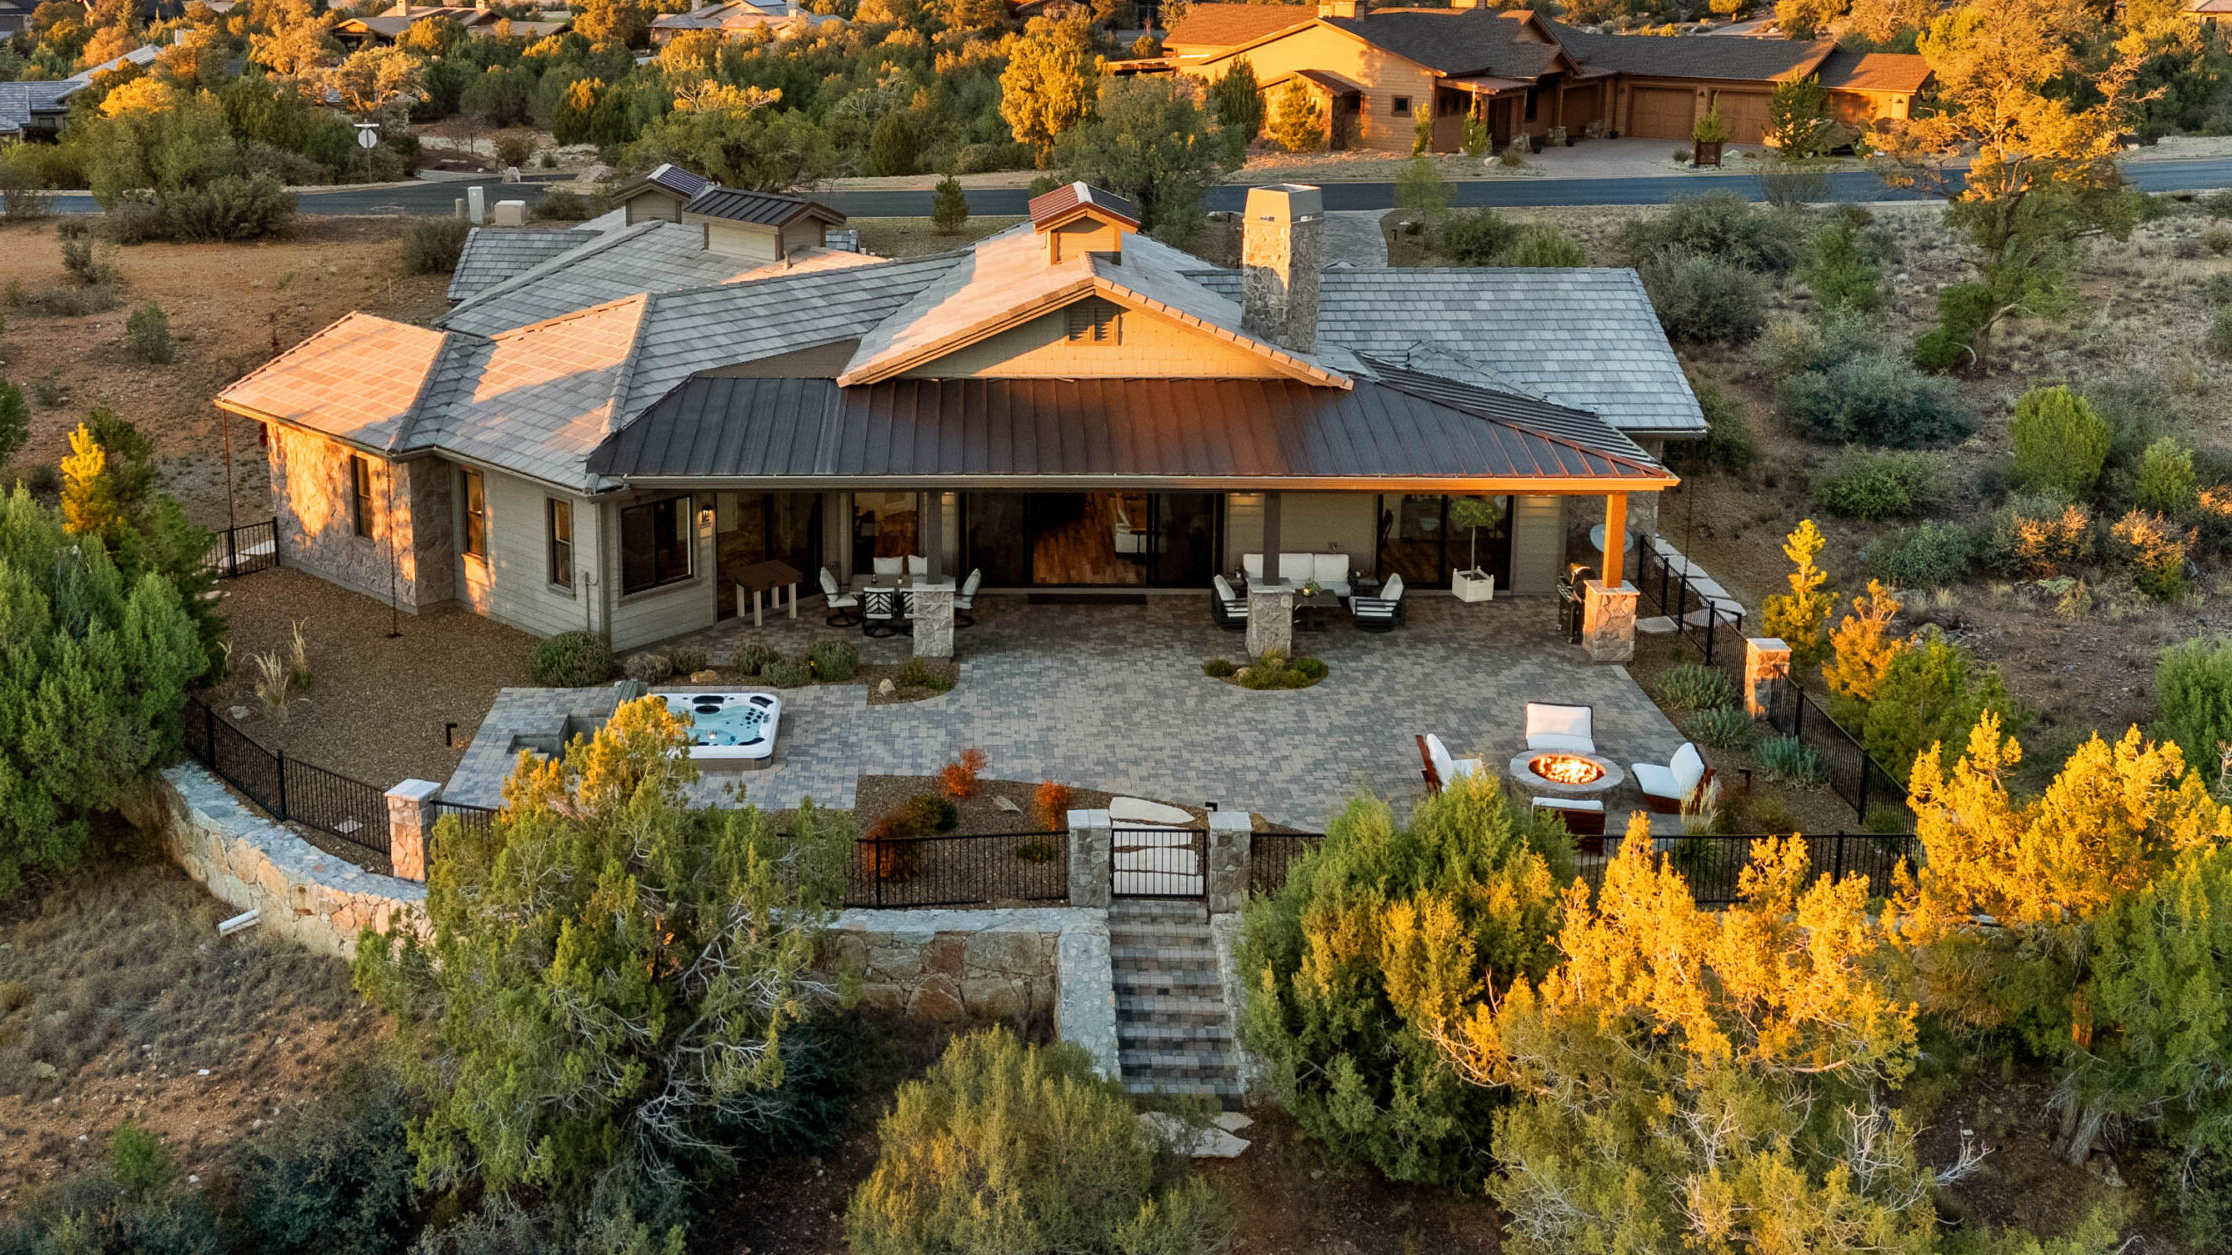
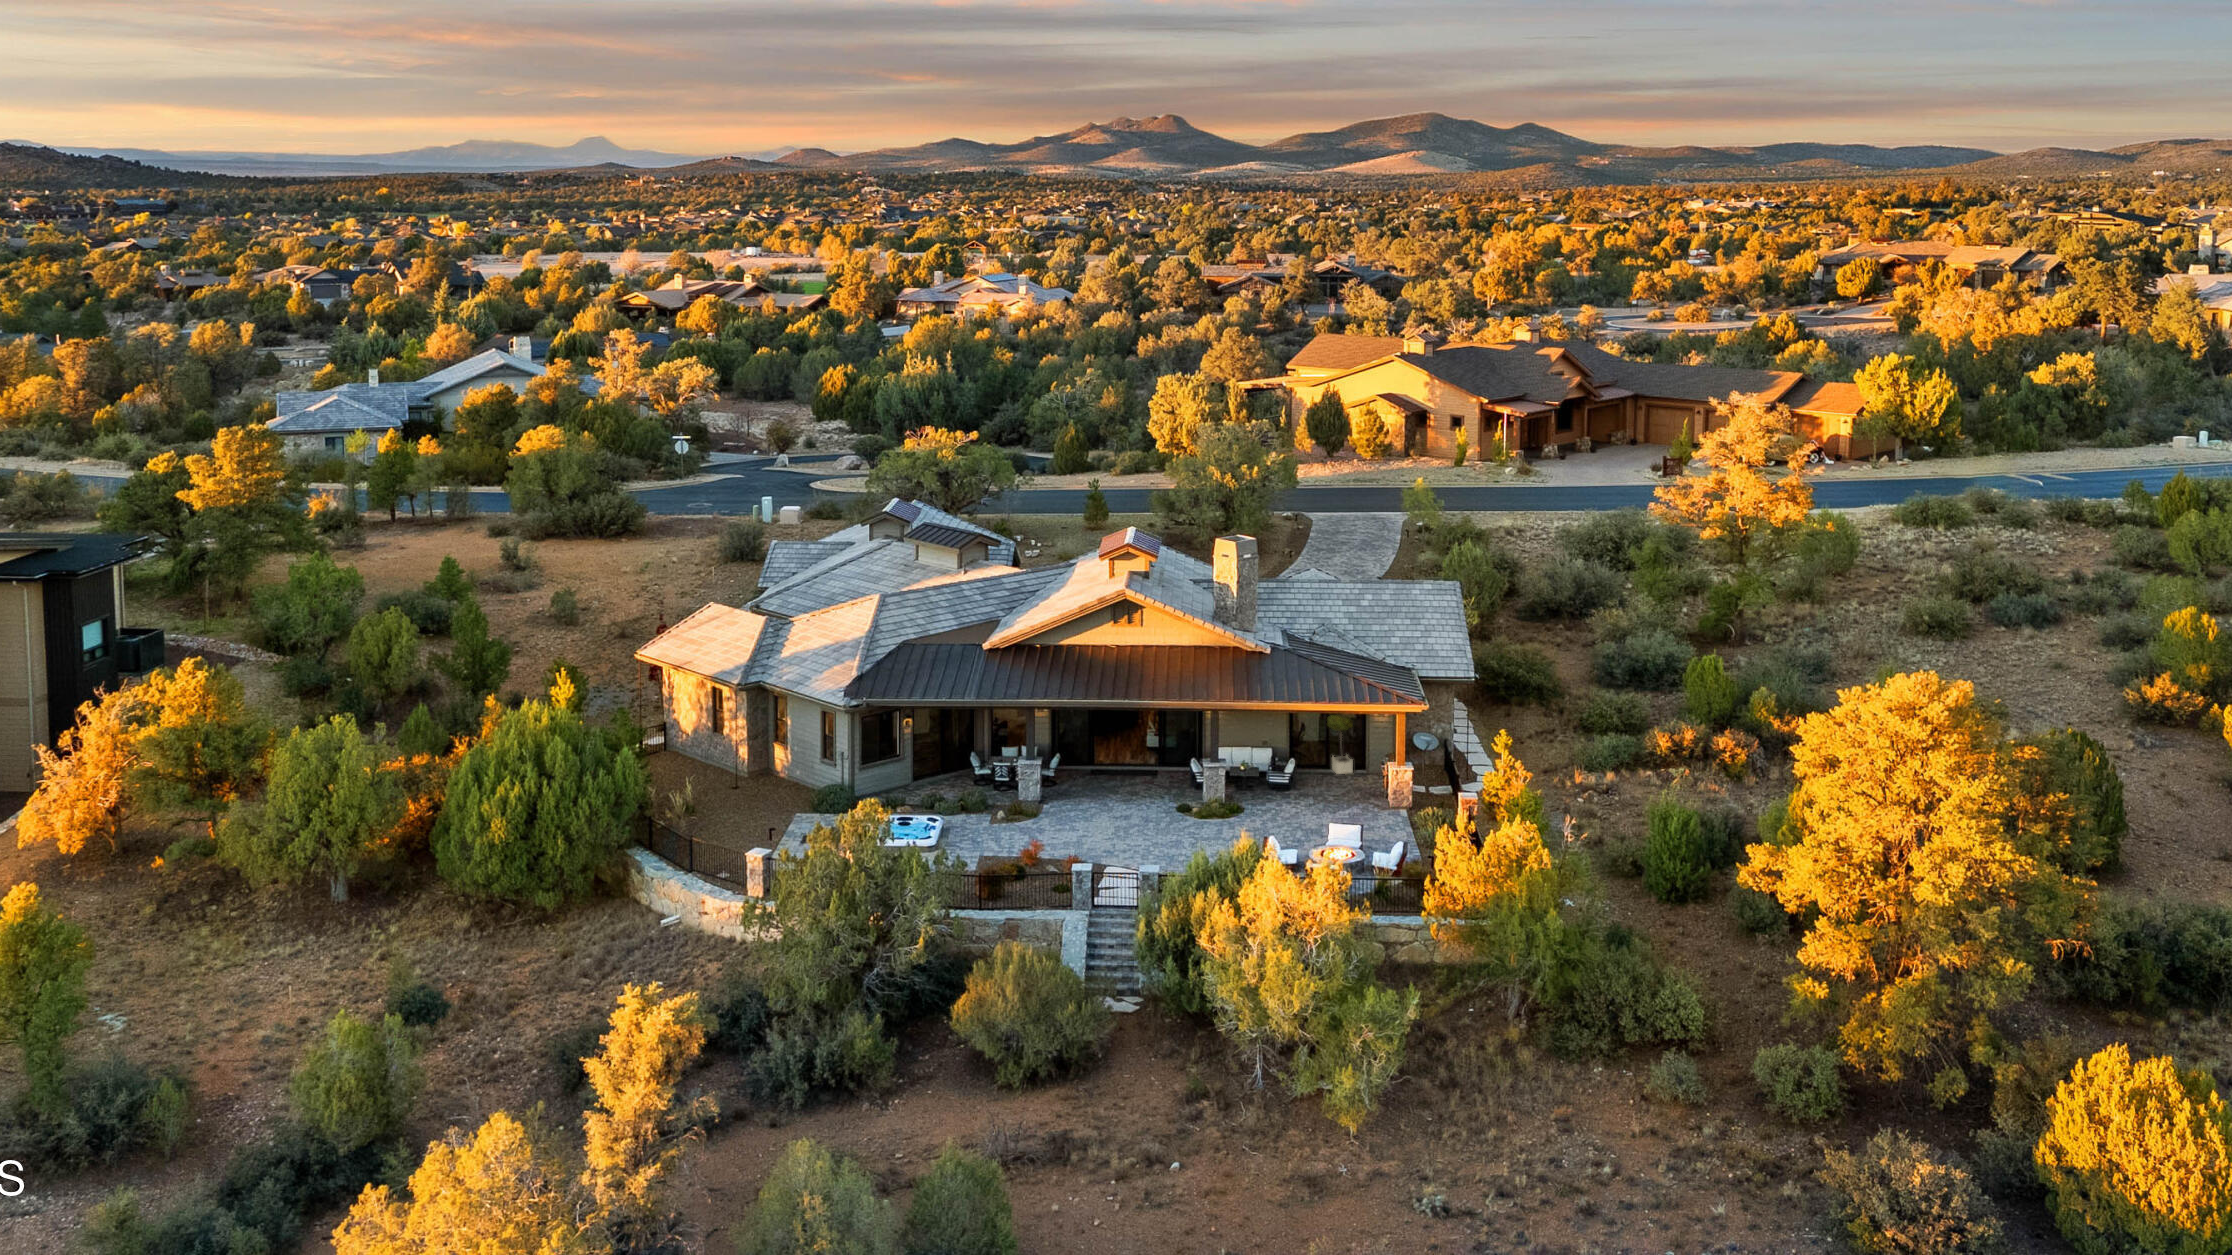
side table: present [726,560,803,626] -> none [920,748,963,785]

